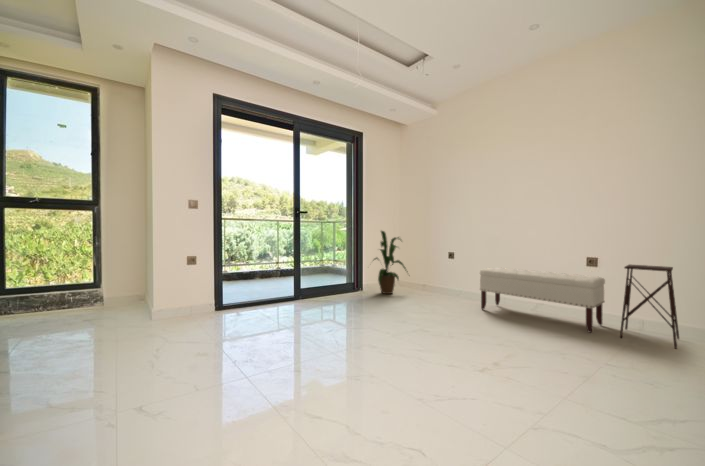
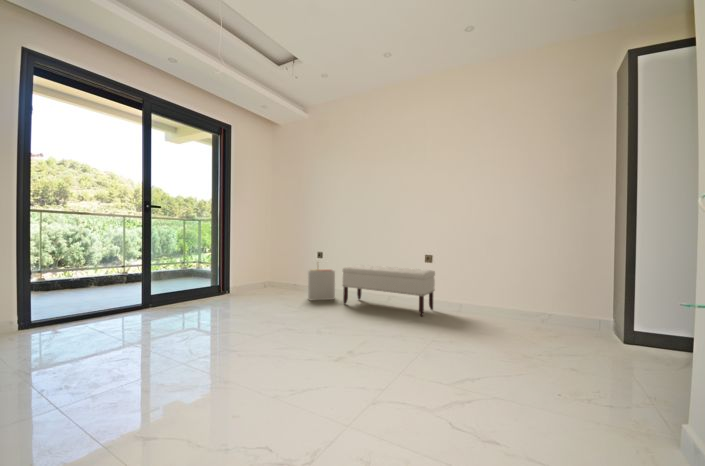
house plant: present [374,231,408,294] -> none [236,230,282,296]
storage bin: none [439,262,469,303] -> present [308,268,335,300]
side table: present [620,265,679,349] -> none [441,259,479,323]

